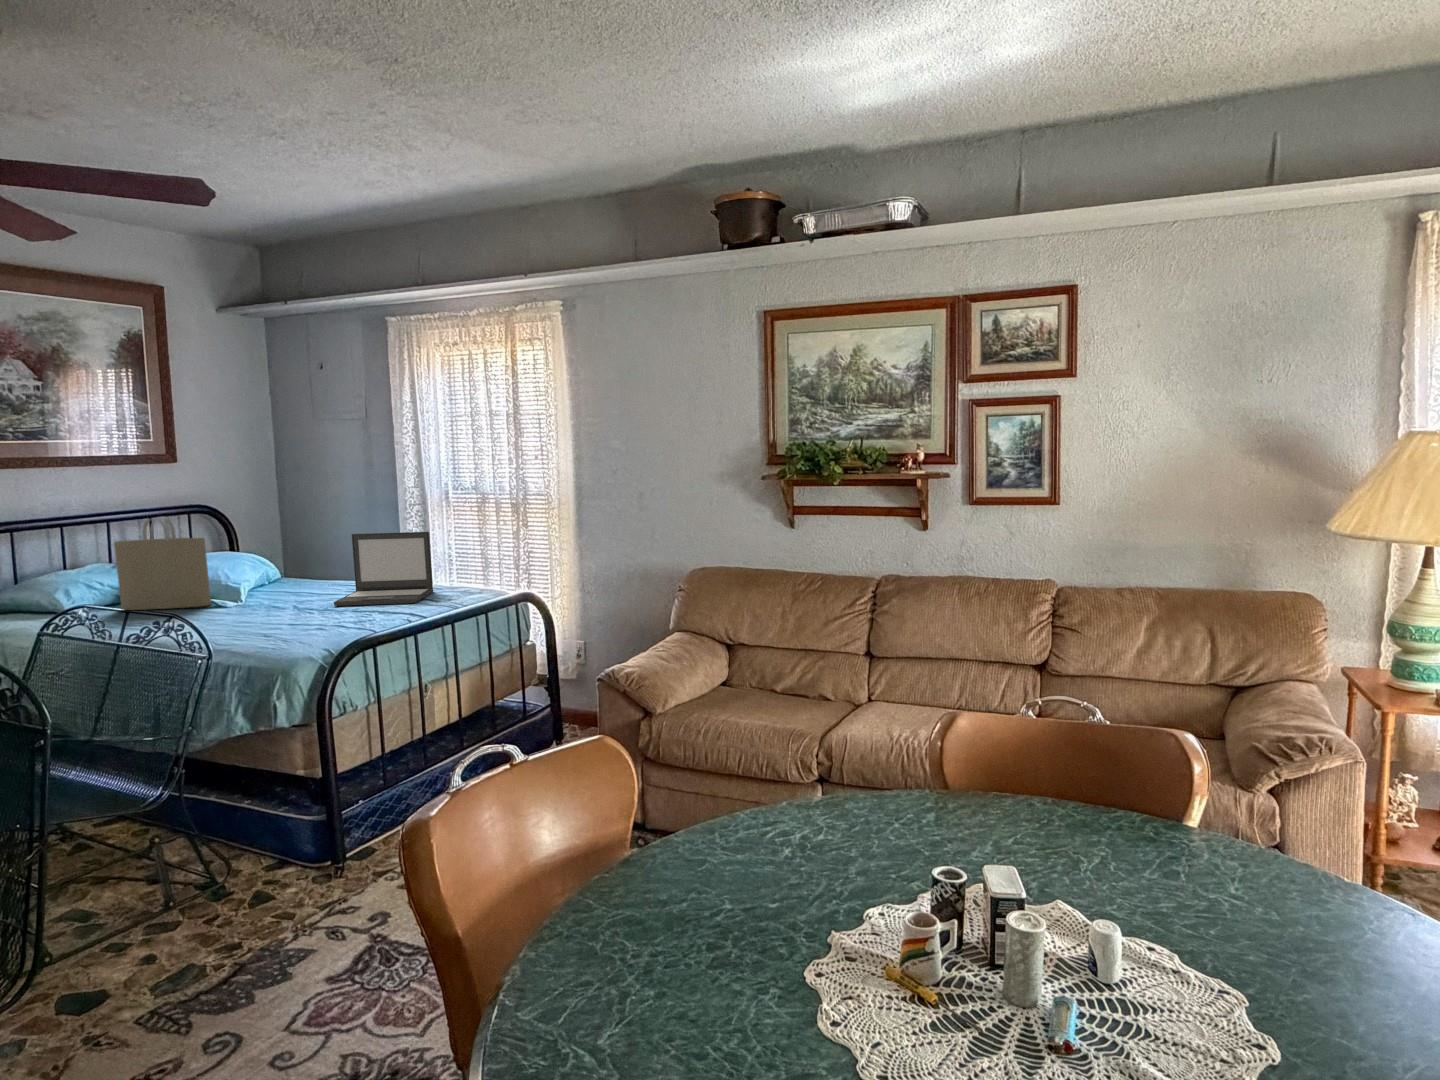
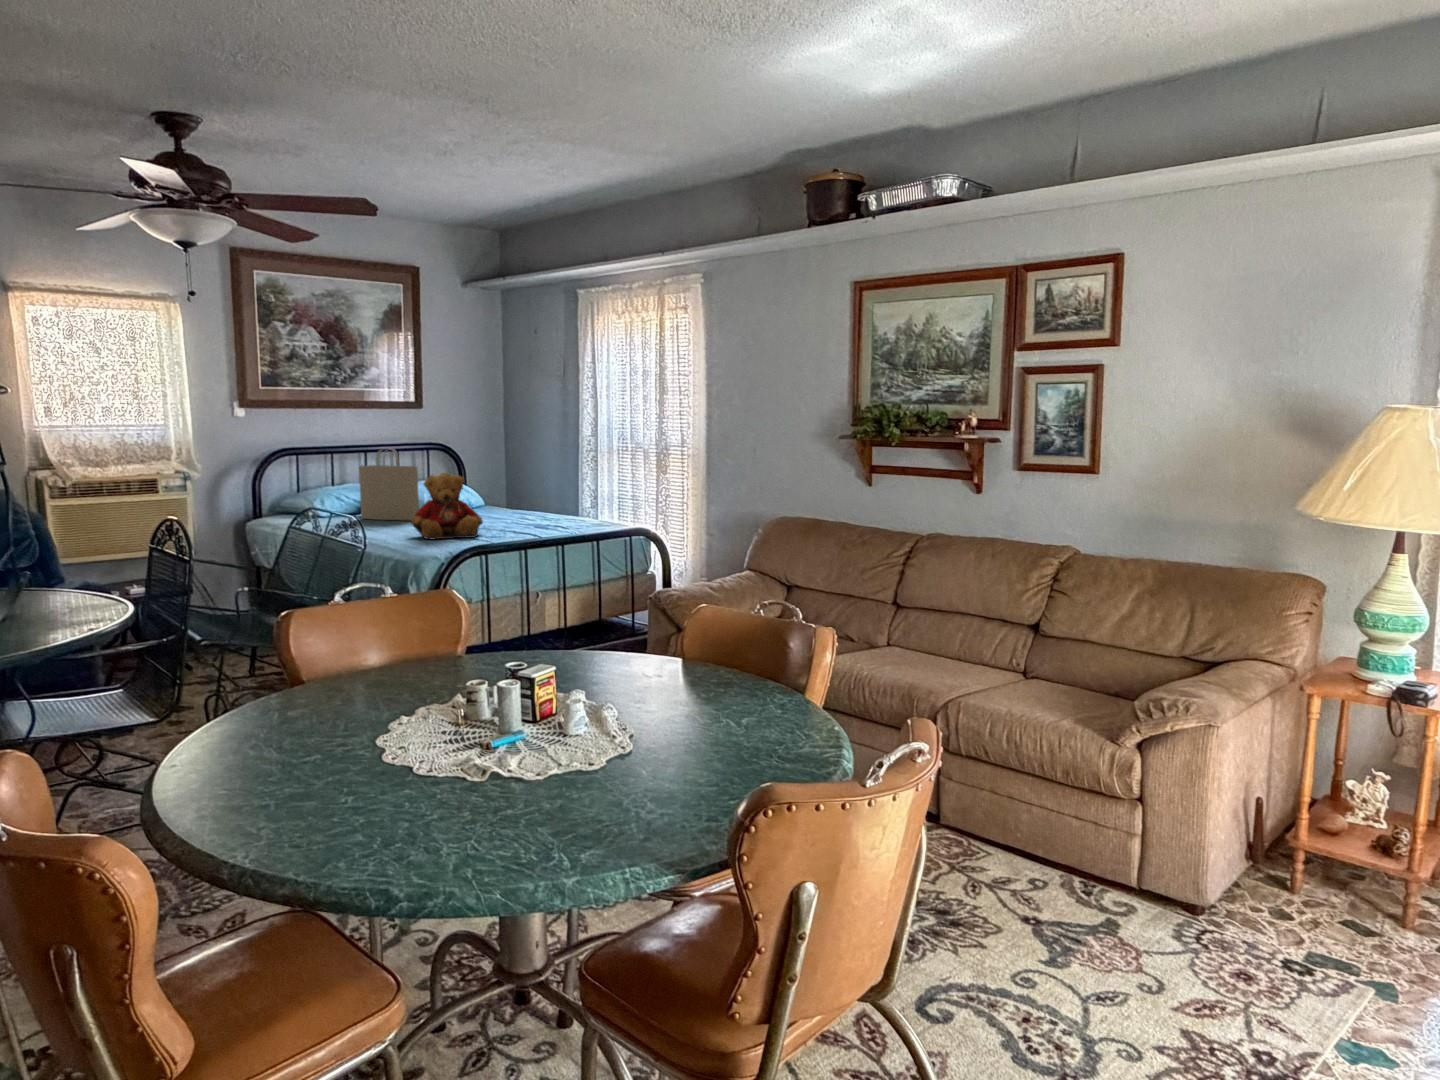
laptop: present [334,532,433,606] -> none [497,471,580,530]
teddy bear: none [224,545,325,634] -> present [410,473,483,539]

